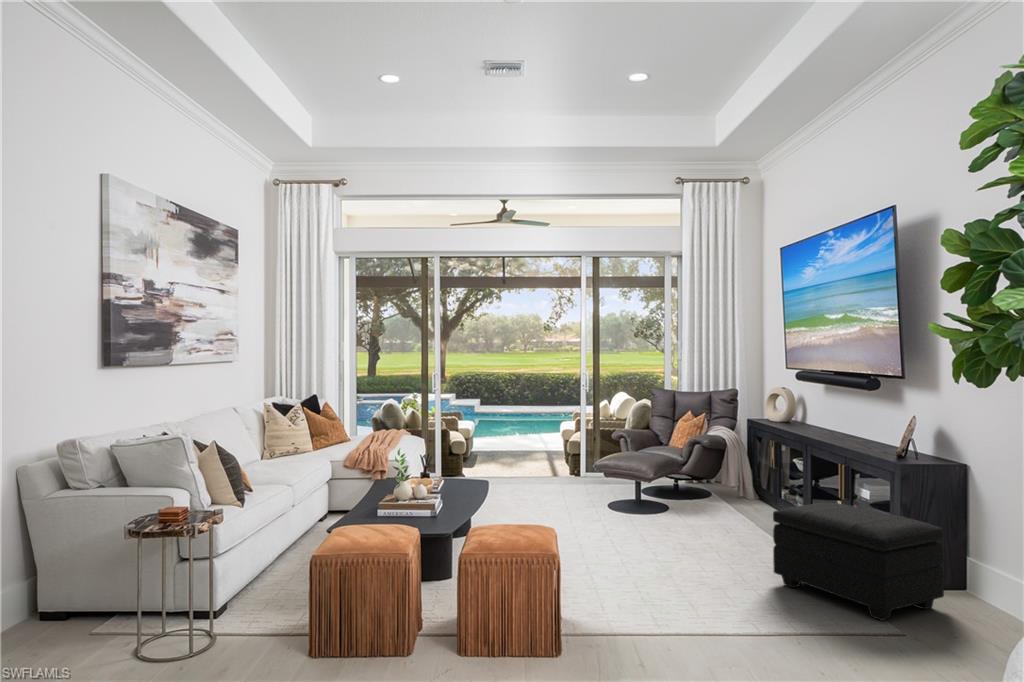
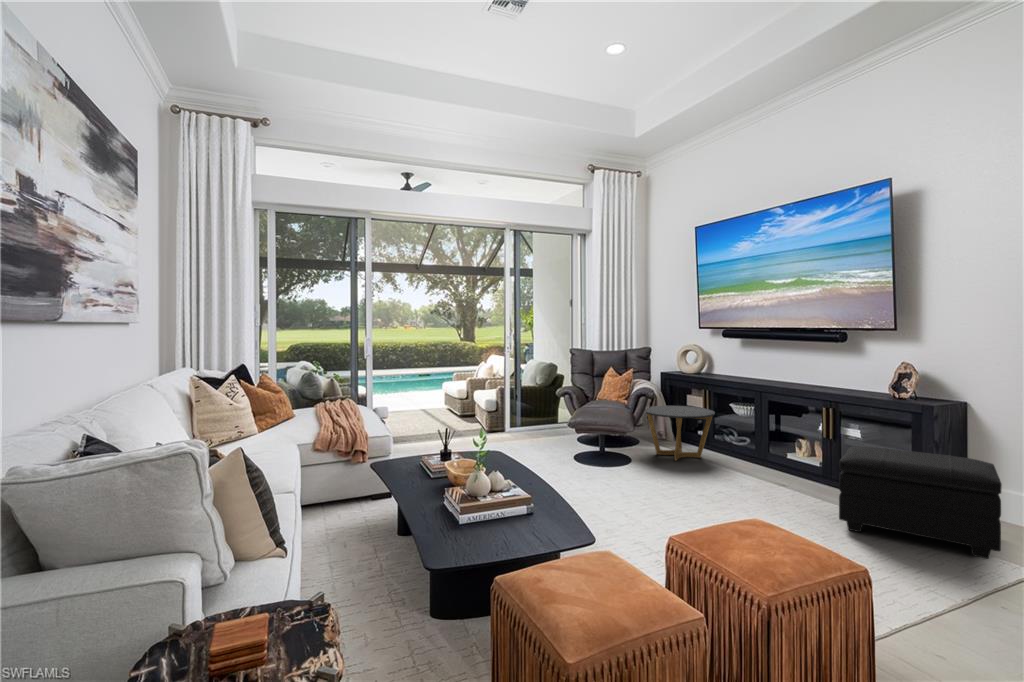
side table: none [695,456,776,517] -> present [646,406,715,461]

